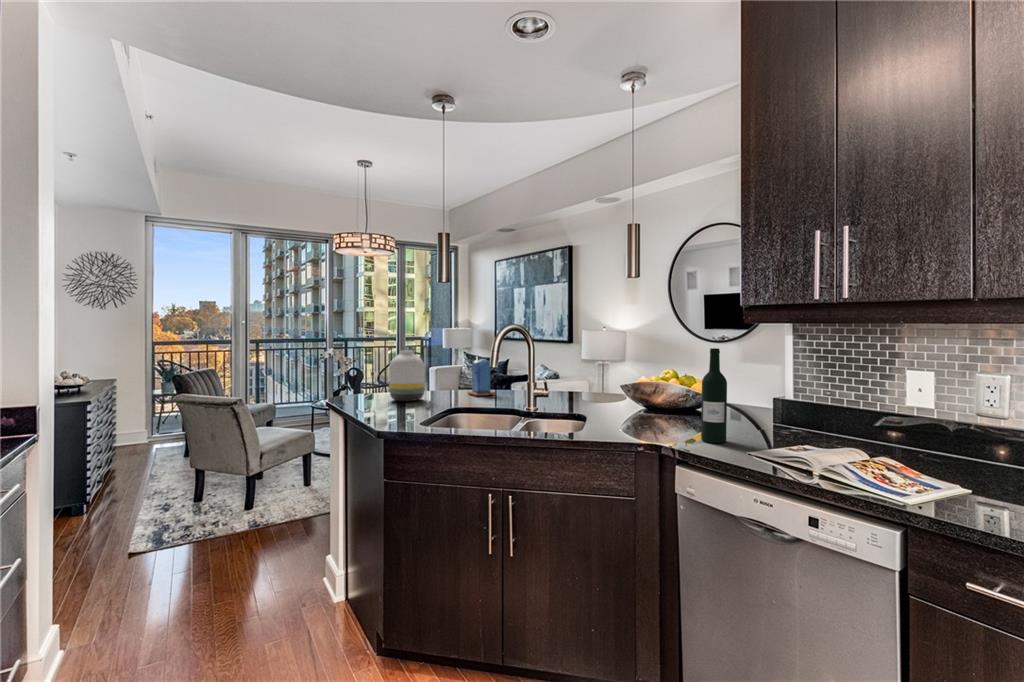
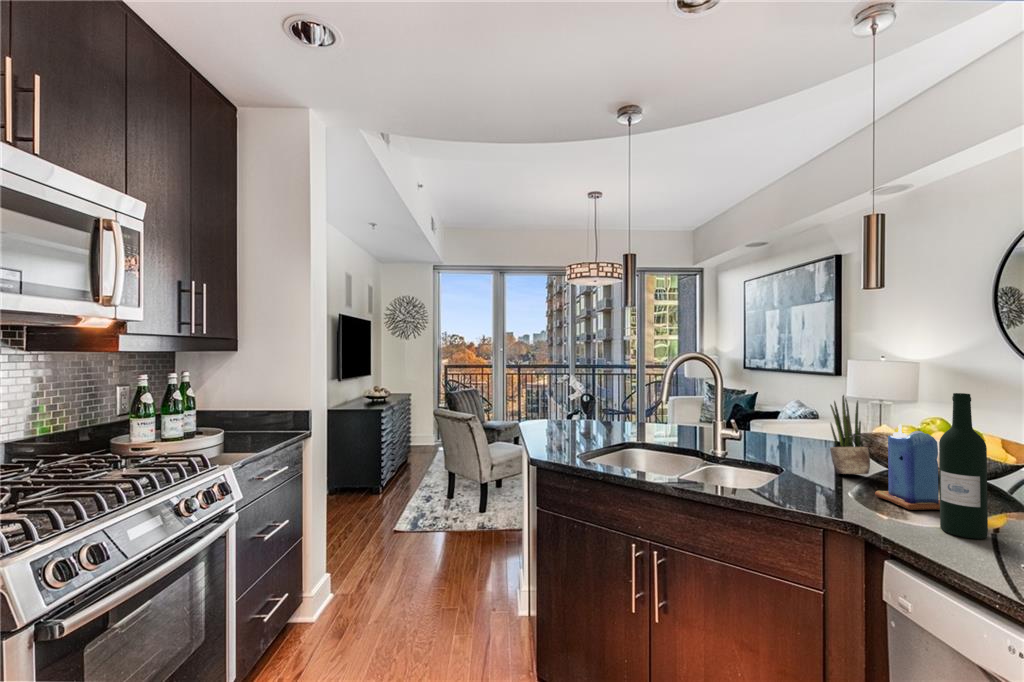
vase: present [389,350,425,401] -> none [575,379,610,430]
potted plant: none [617,354,643,414] -> present [830,395,870,474]
candle: present [467,357,495,396] -> present [875,424,940,510]

